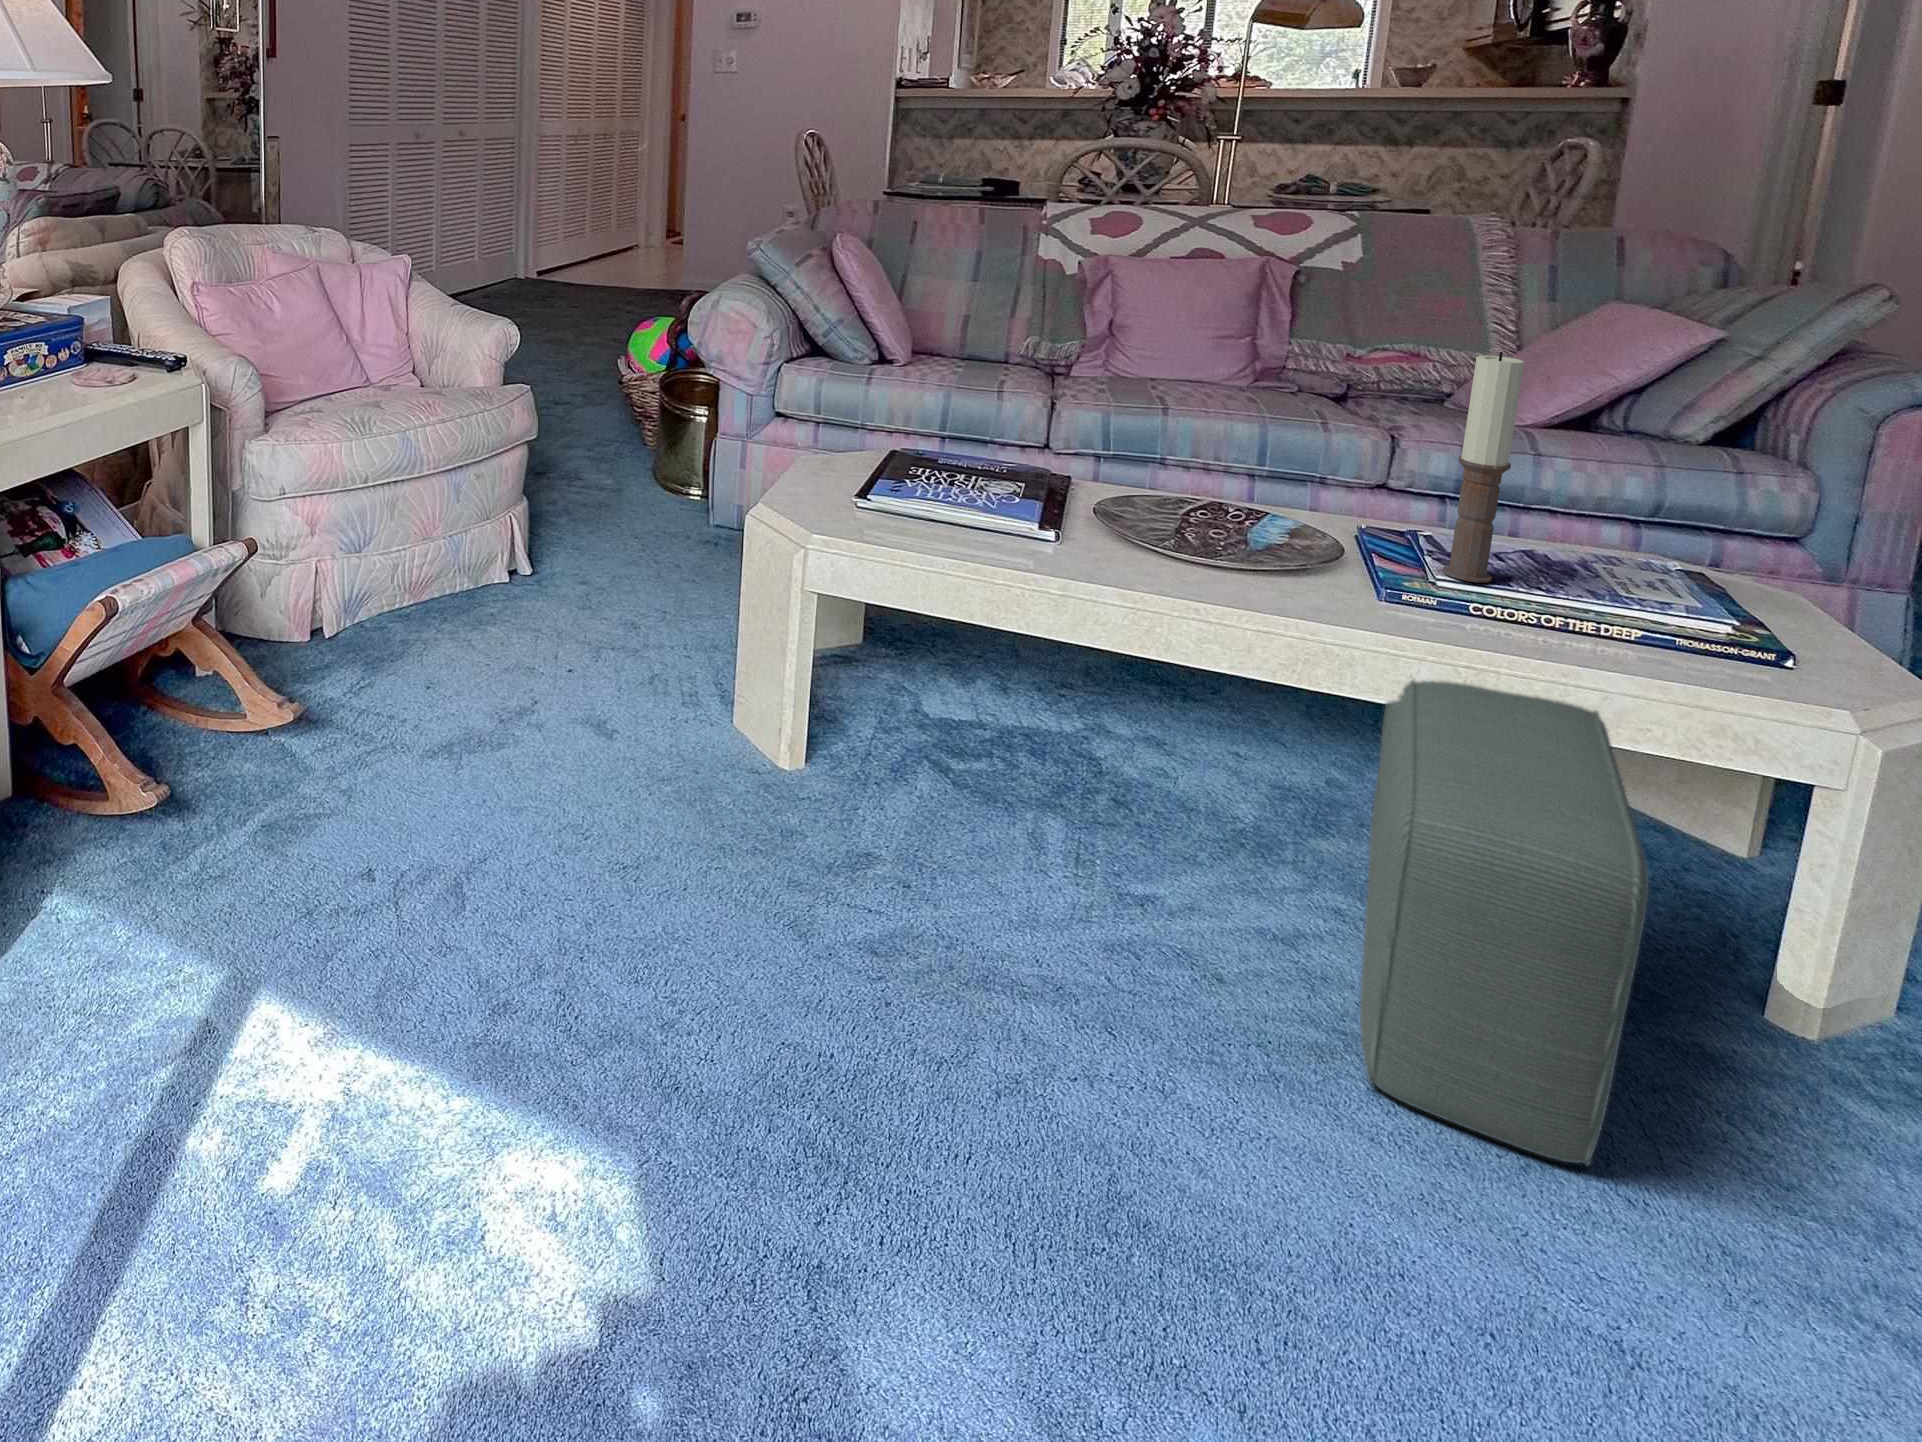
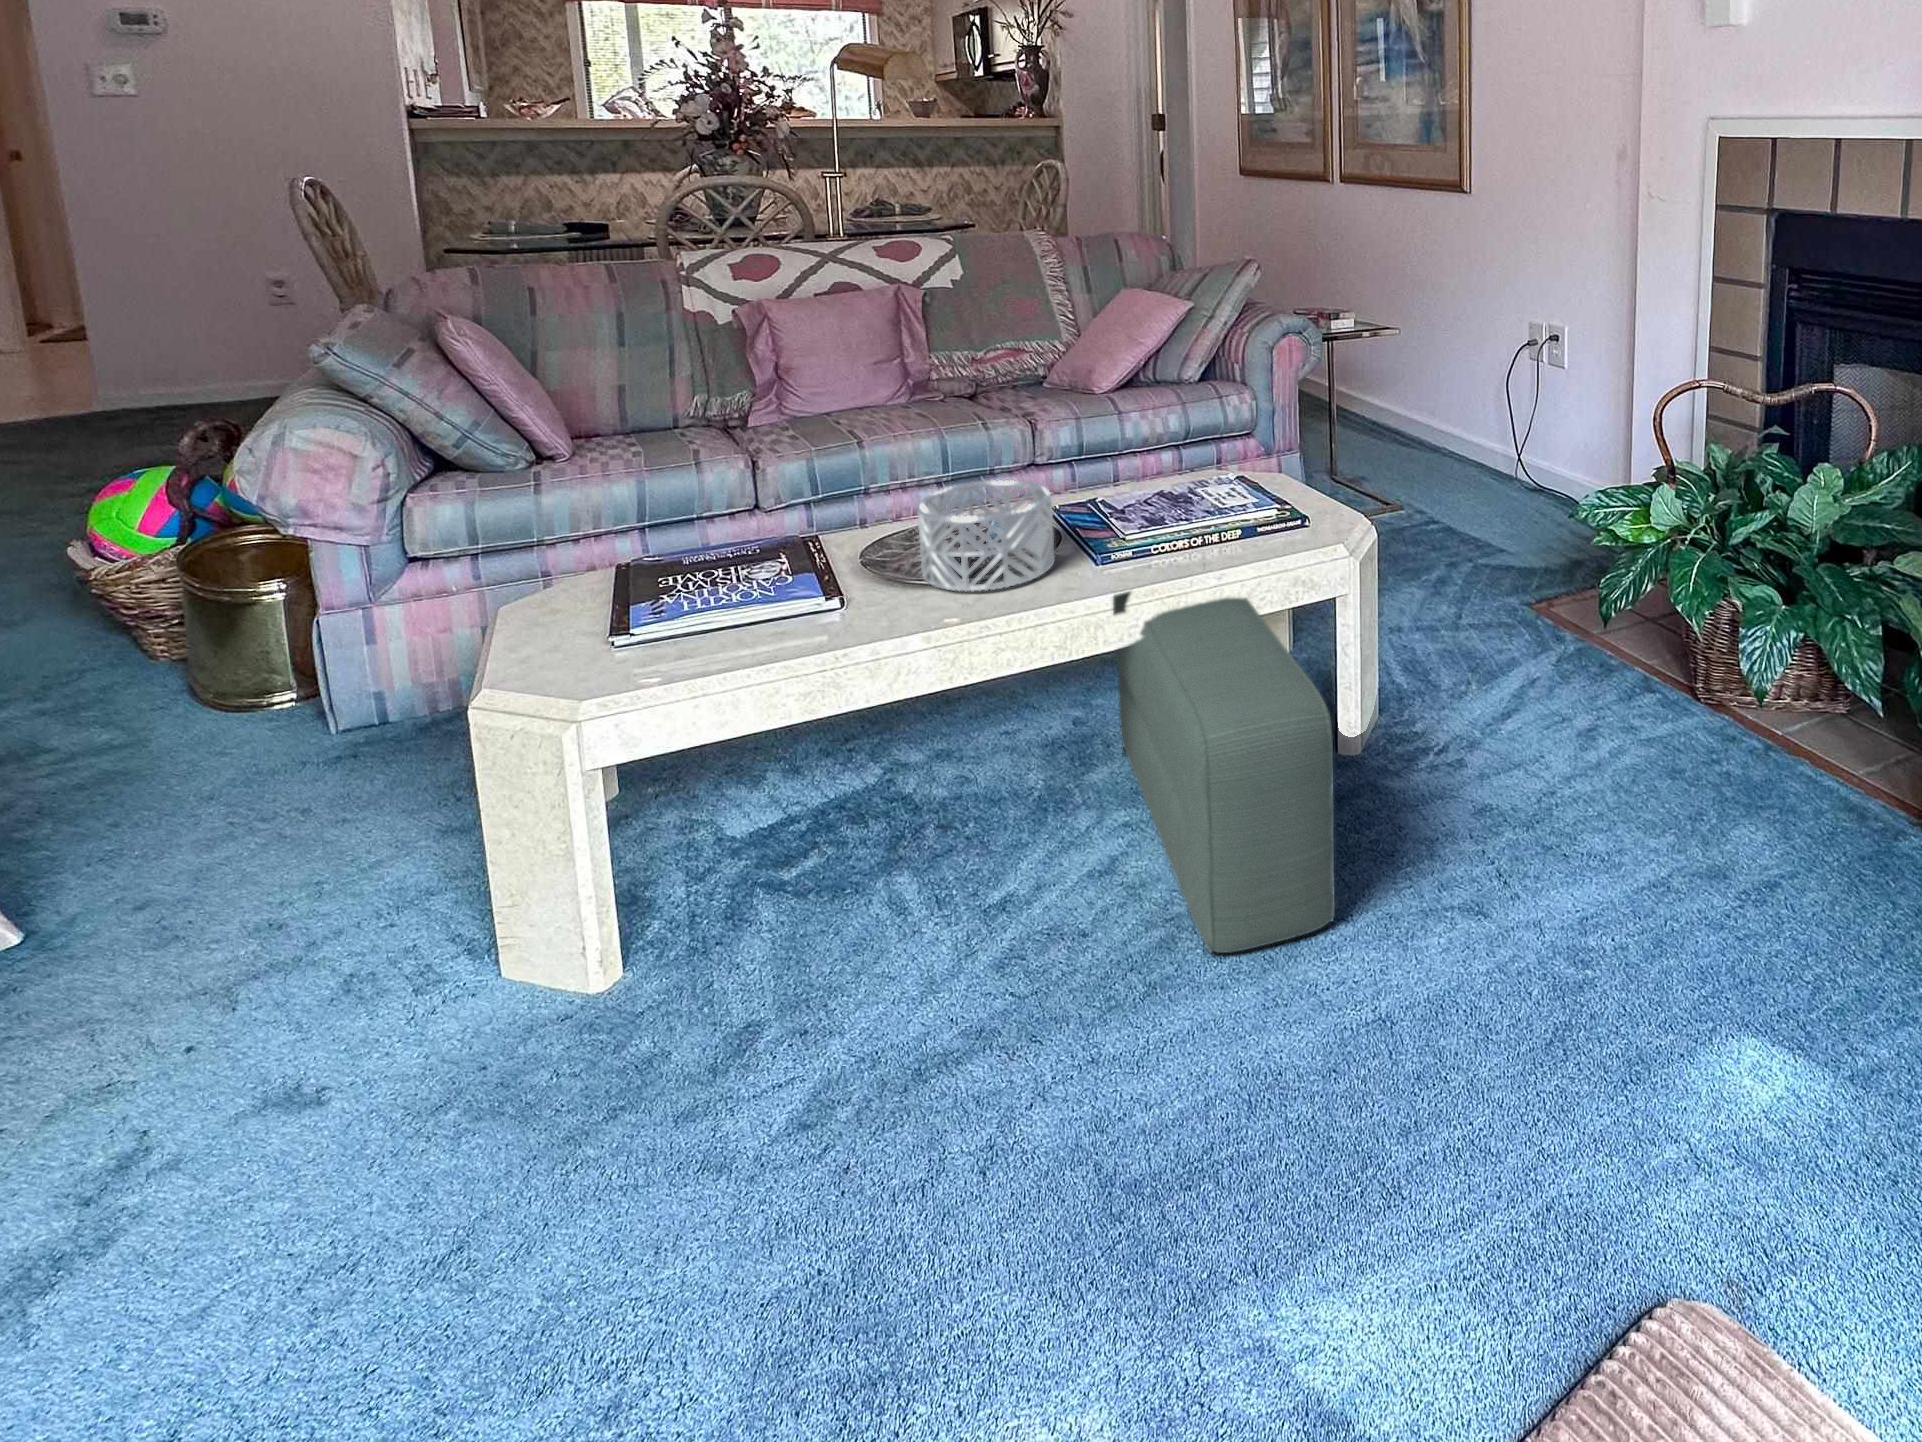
candle: present [1442,352,1524,582] -> none [1126,353,1163,533]
decorative bowl: none [1148,455,1326,579] -> present [917,480,1055,591]

